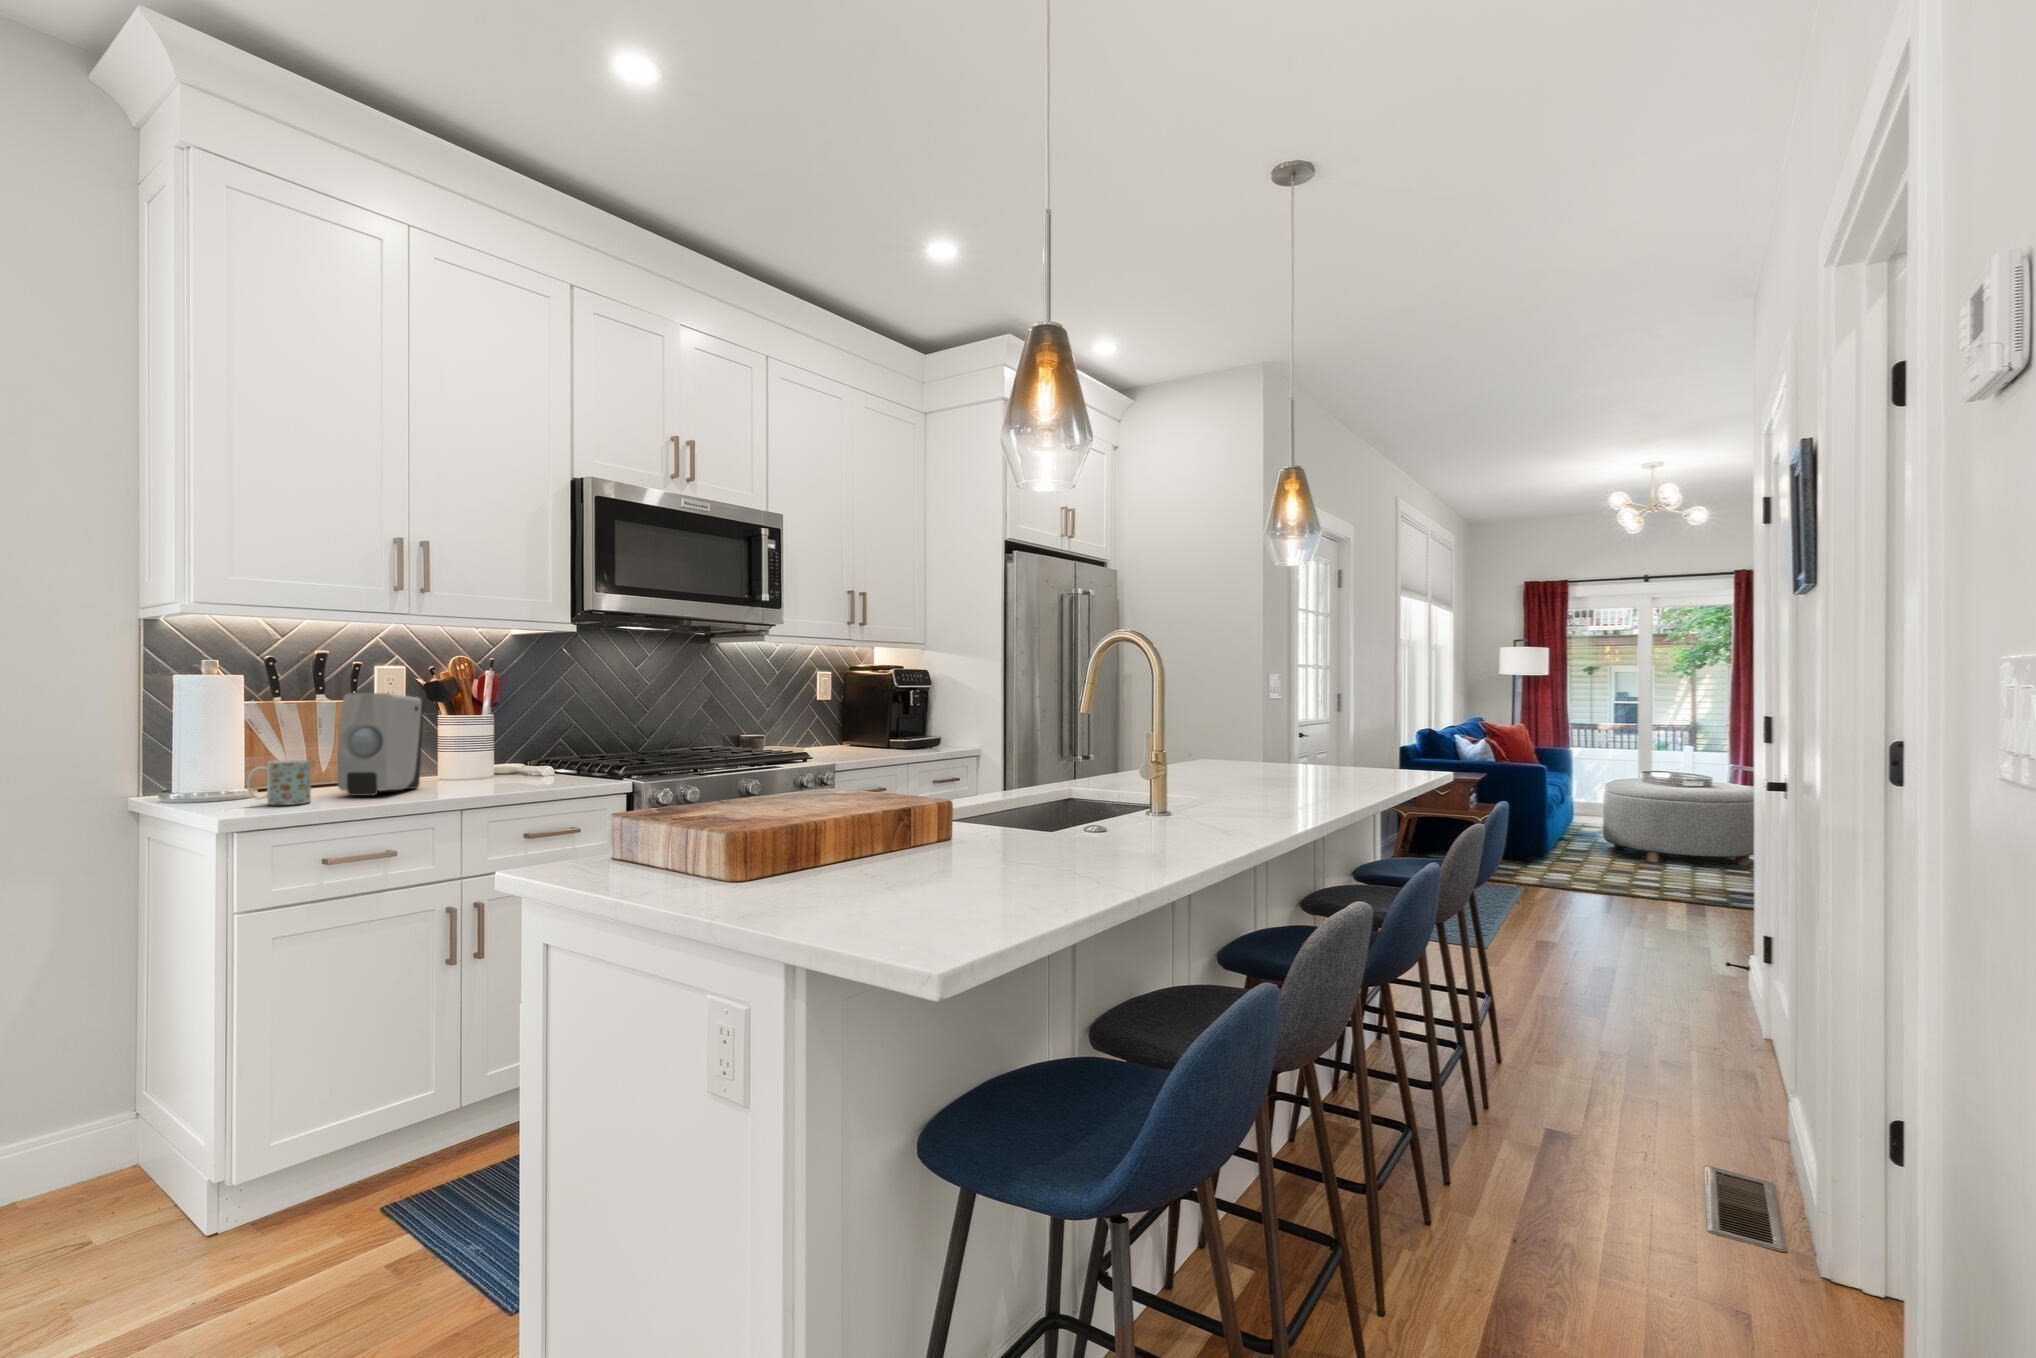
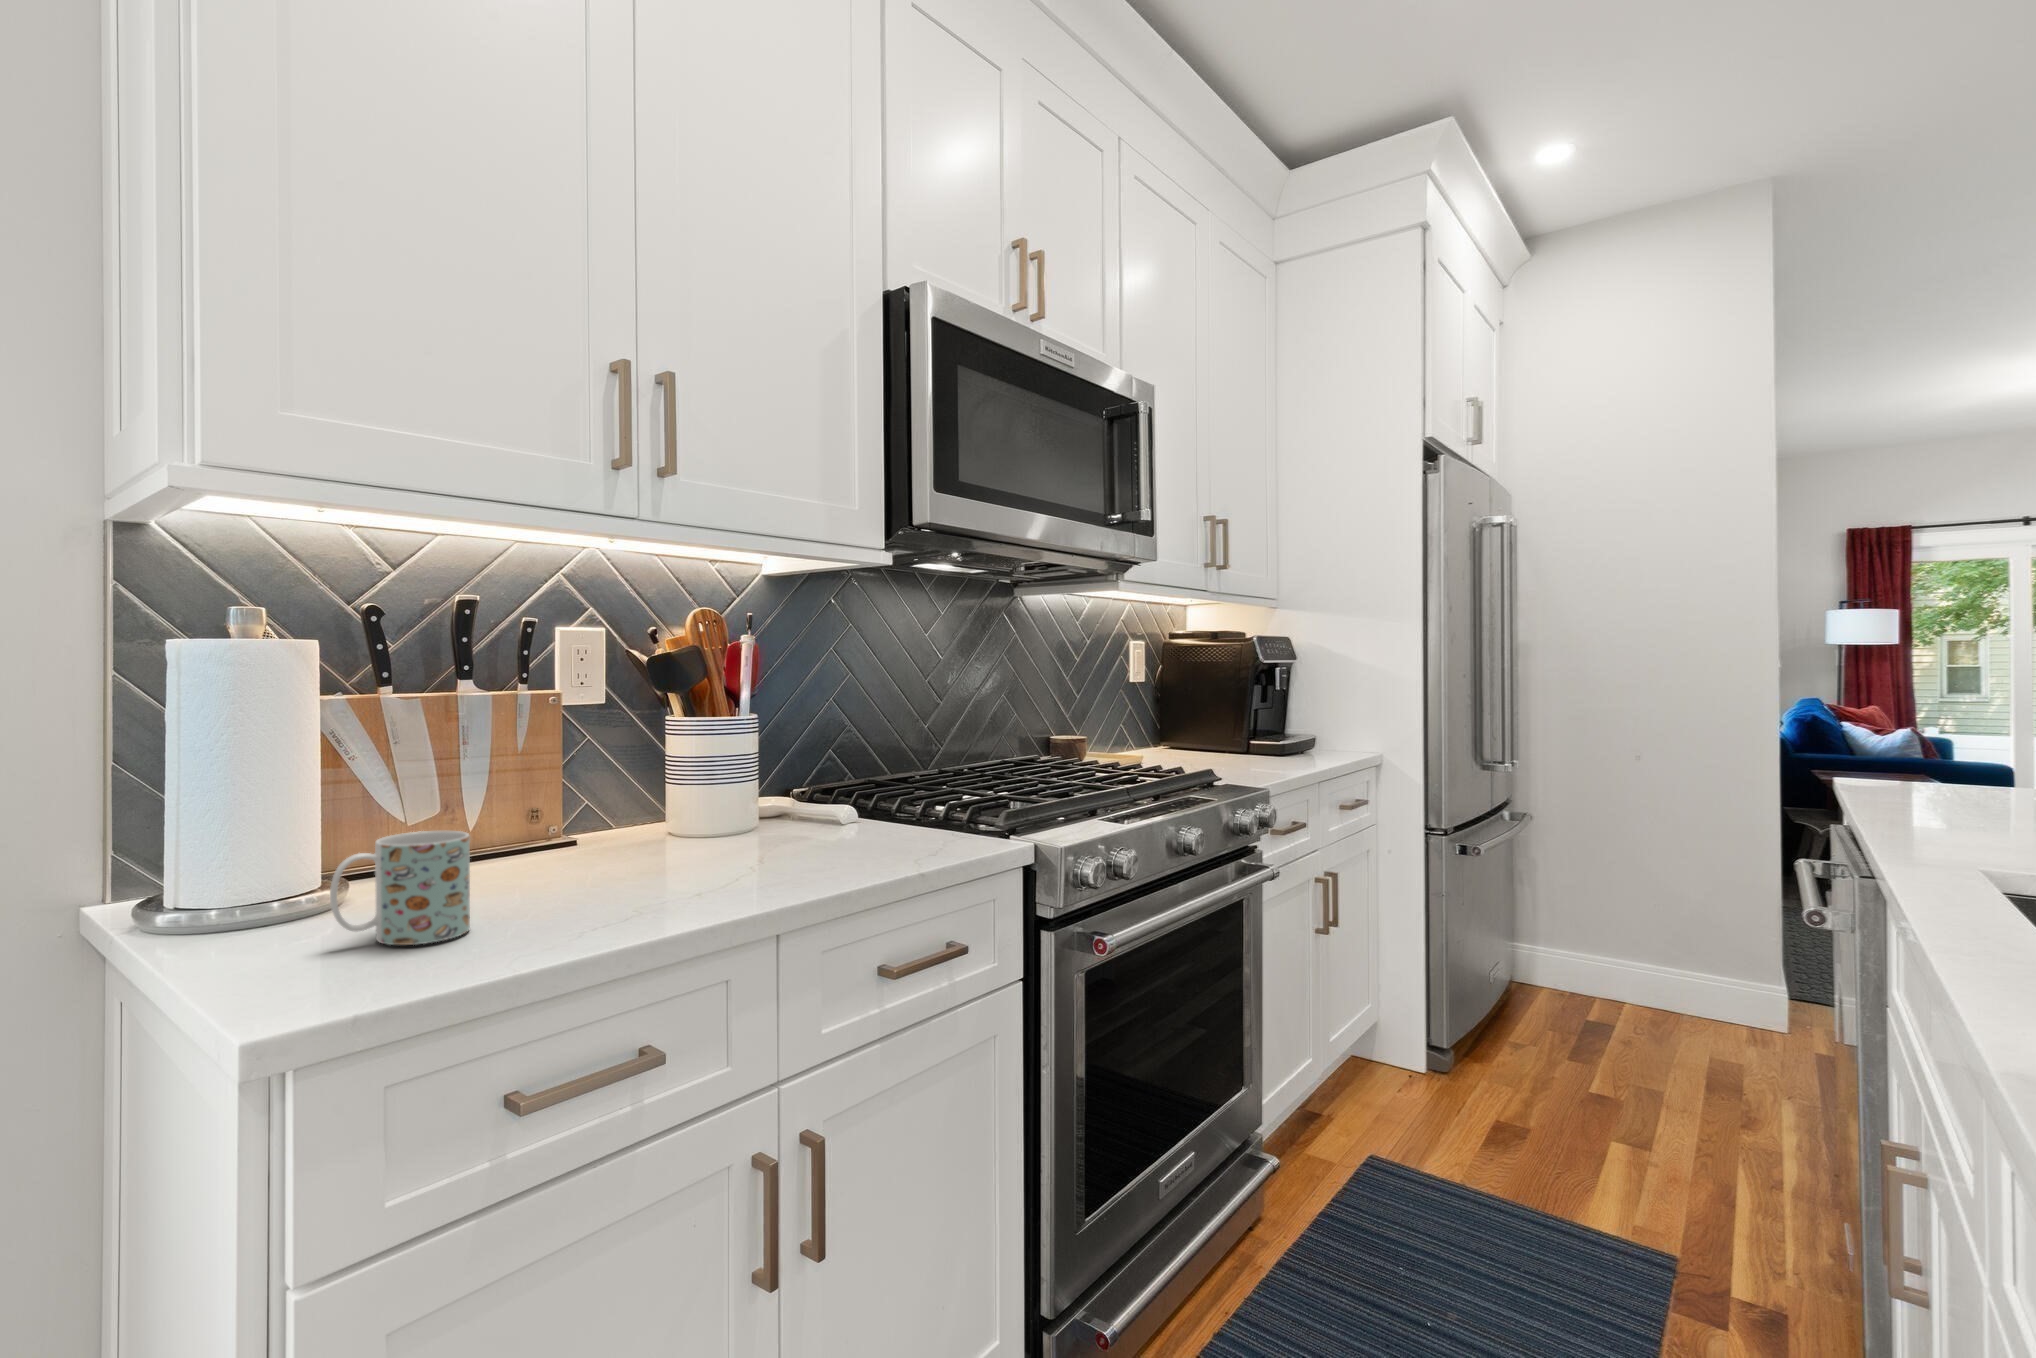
soap dispenser: present [337,693,424,796] -> none [519,680,674,905]

